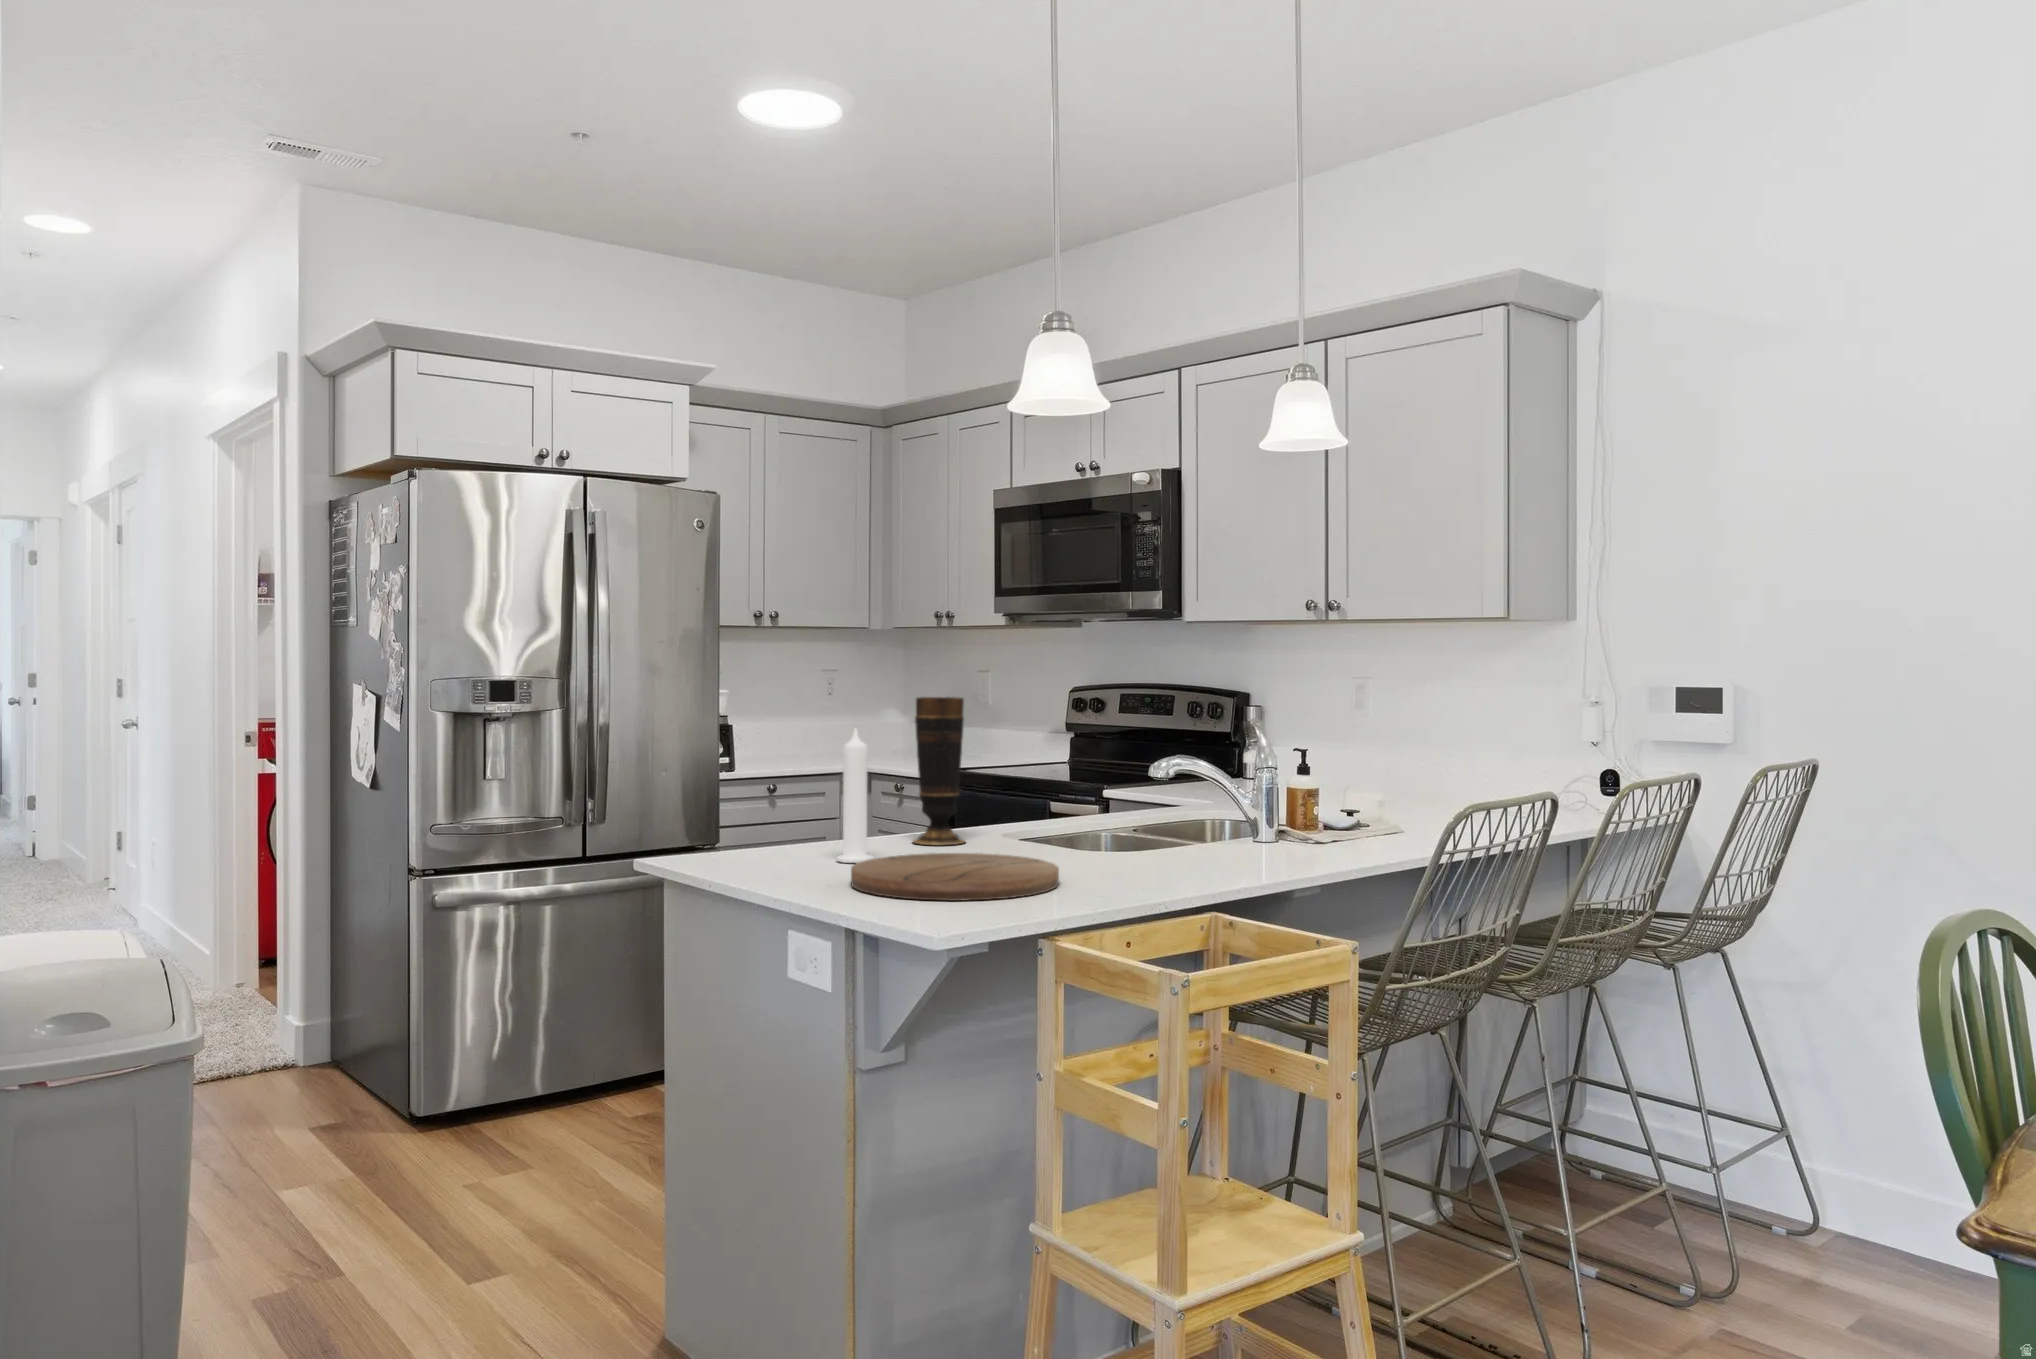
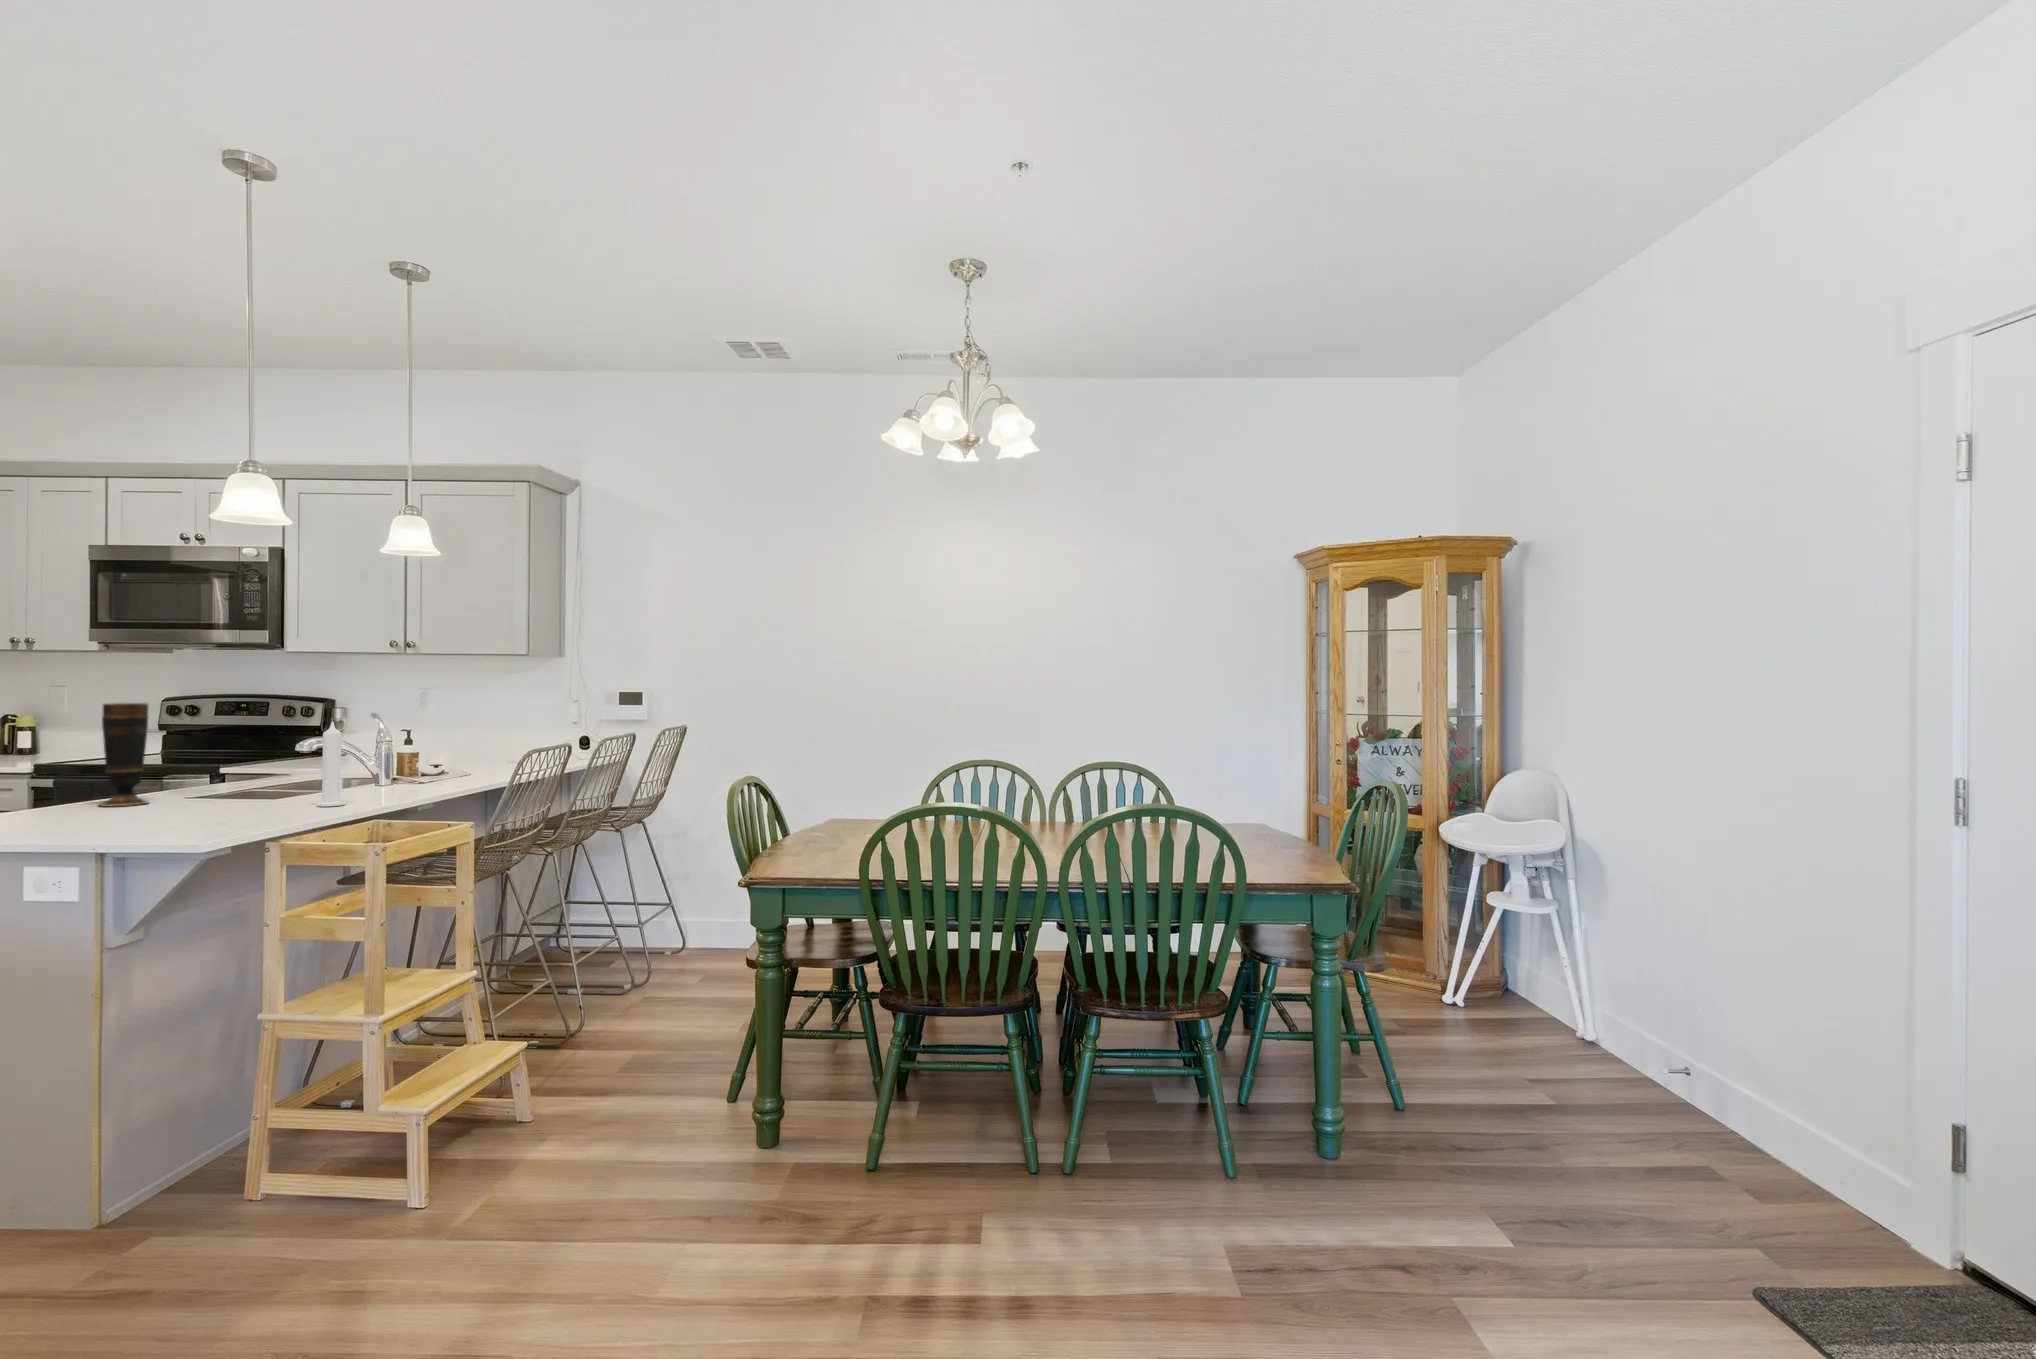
candle: present [836,729,874,863] -> present [317,722,346,807]
cutting board: present [851,853,1059,901] -> none [92,802,268,831]

